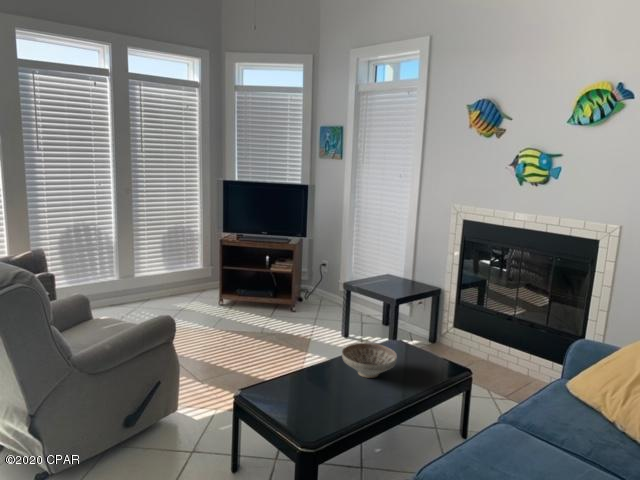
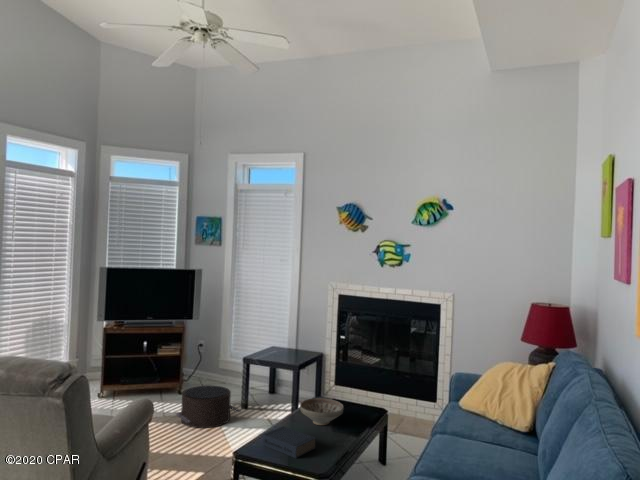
pouf: none [266,307,333,352] -> present [176,385,240,428]
book: none [275,371,331,414] -> present [262,426,315,458]

